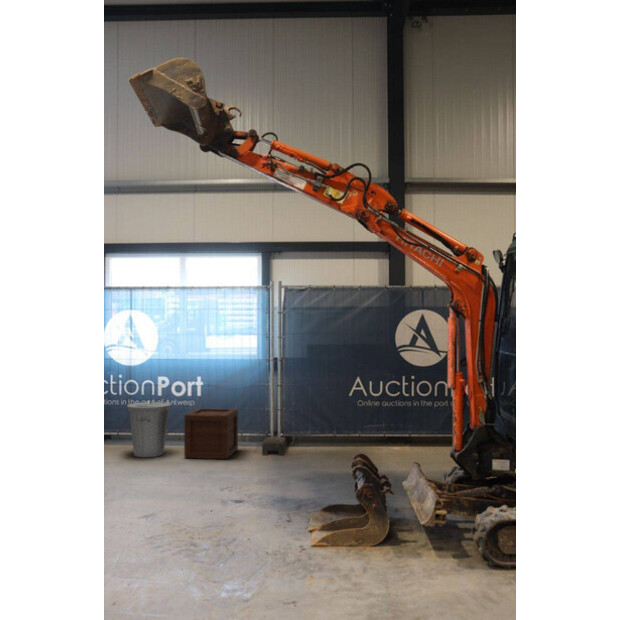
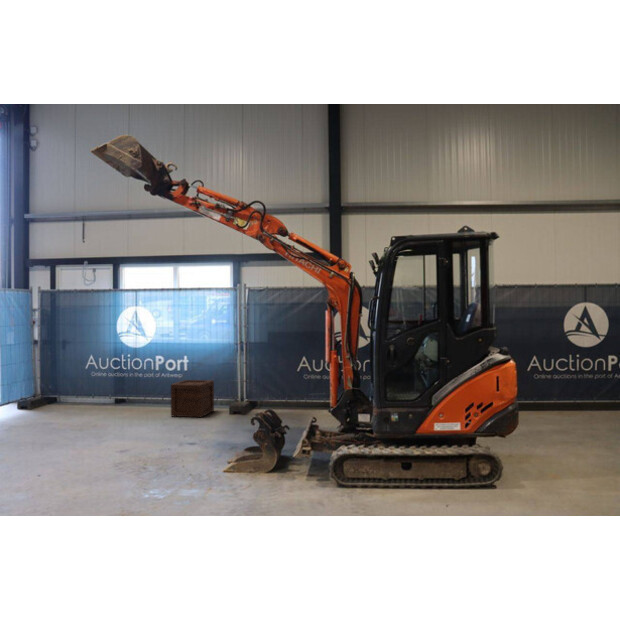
trash can: present [127,401,171,457] -> none [130,374,164,416]

